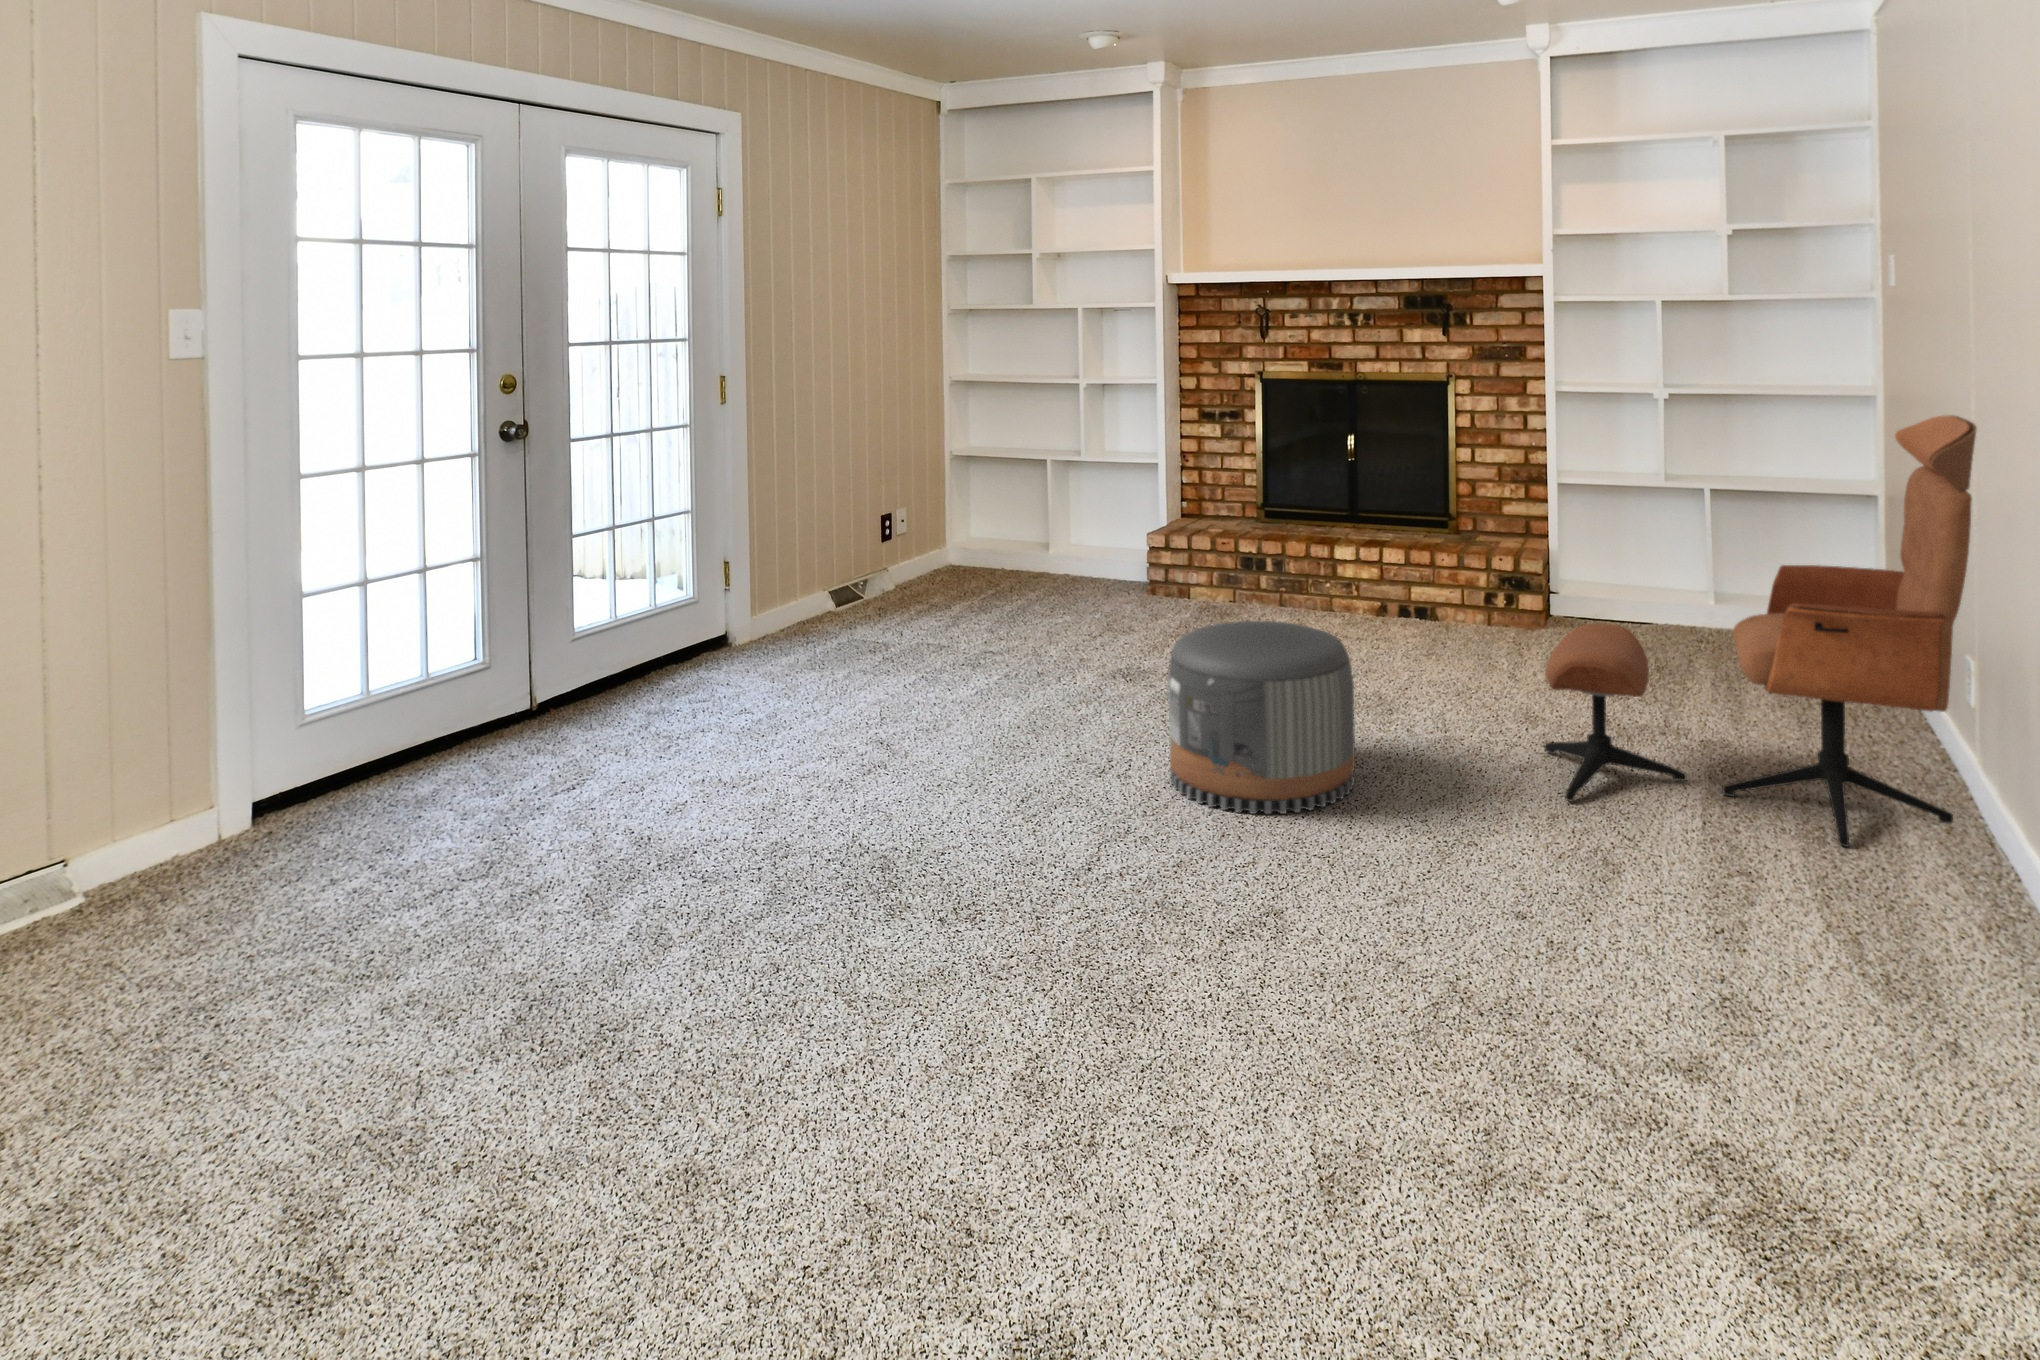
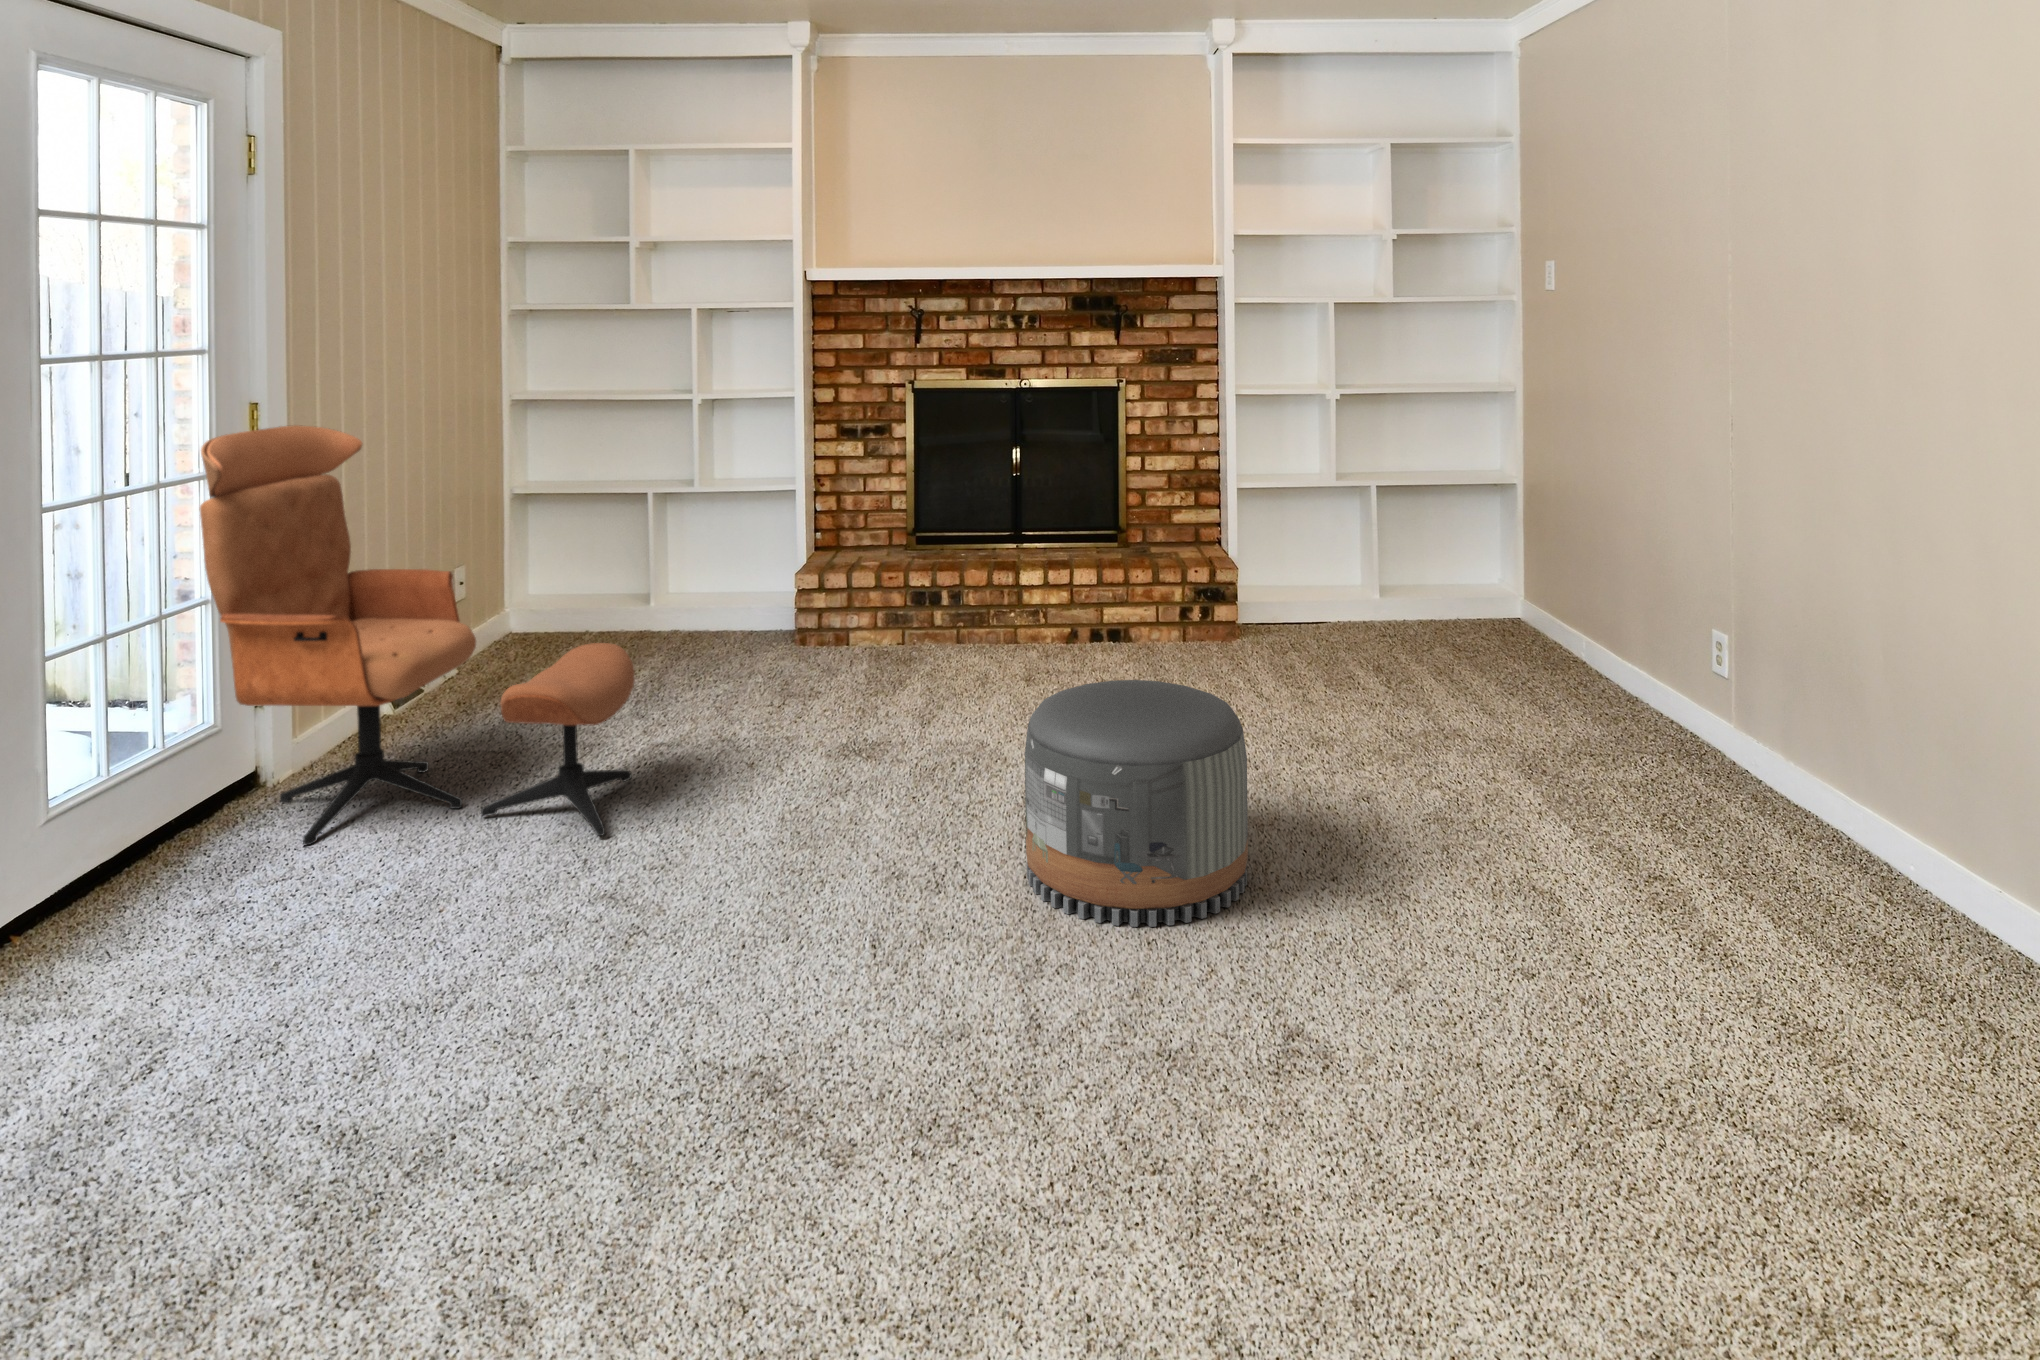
lounge chair: present [1544,415,1977,847] -> present [200,425,635,845]

